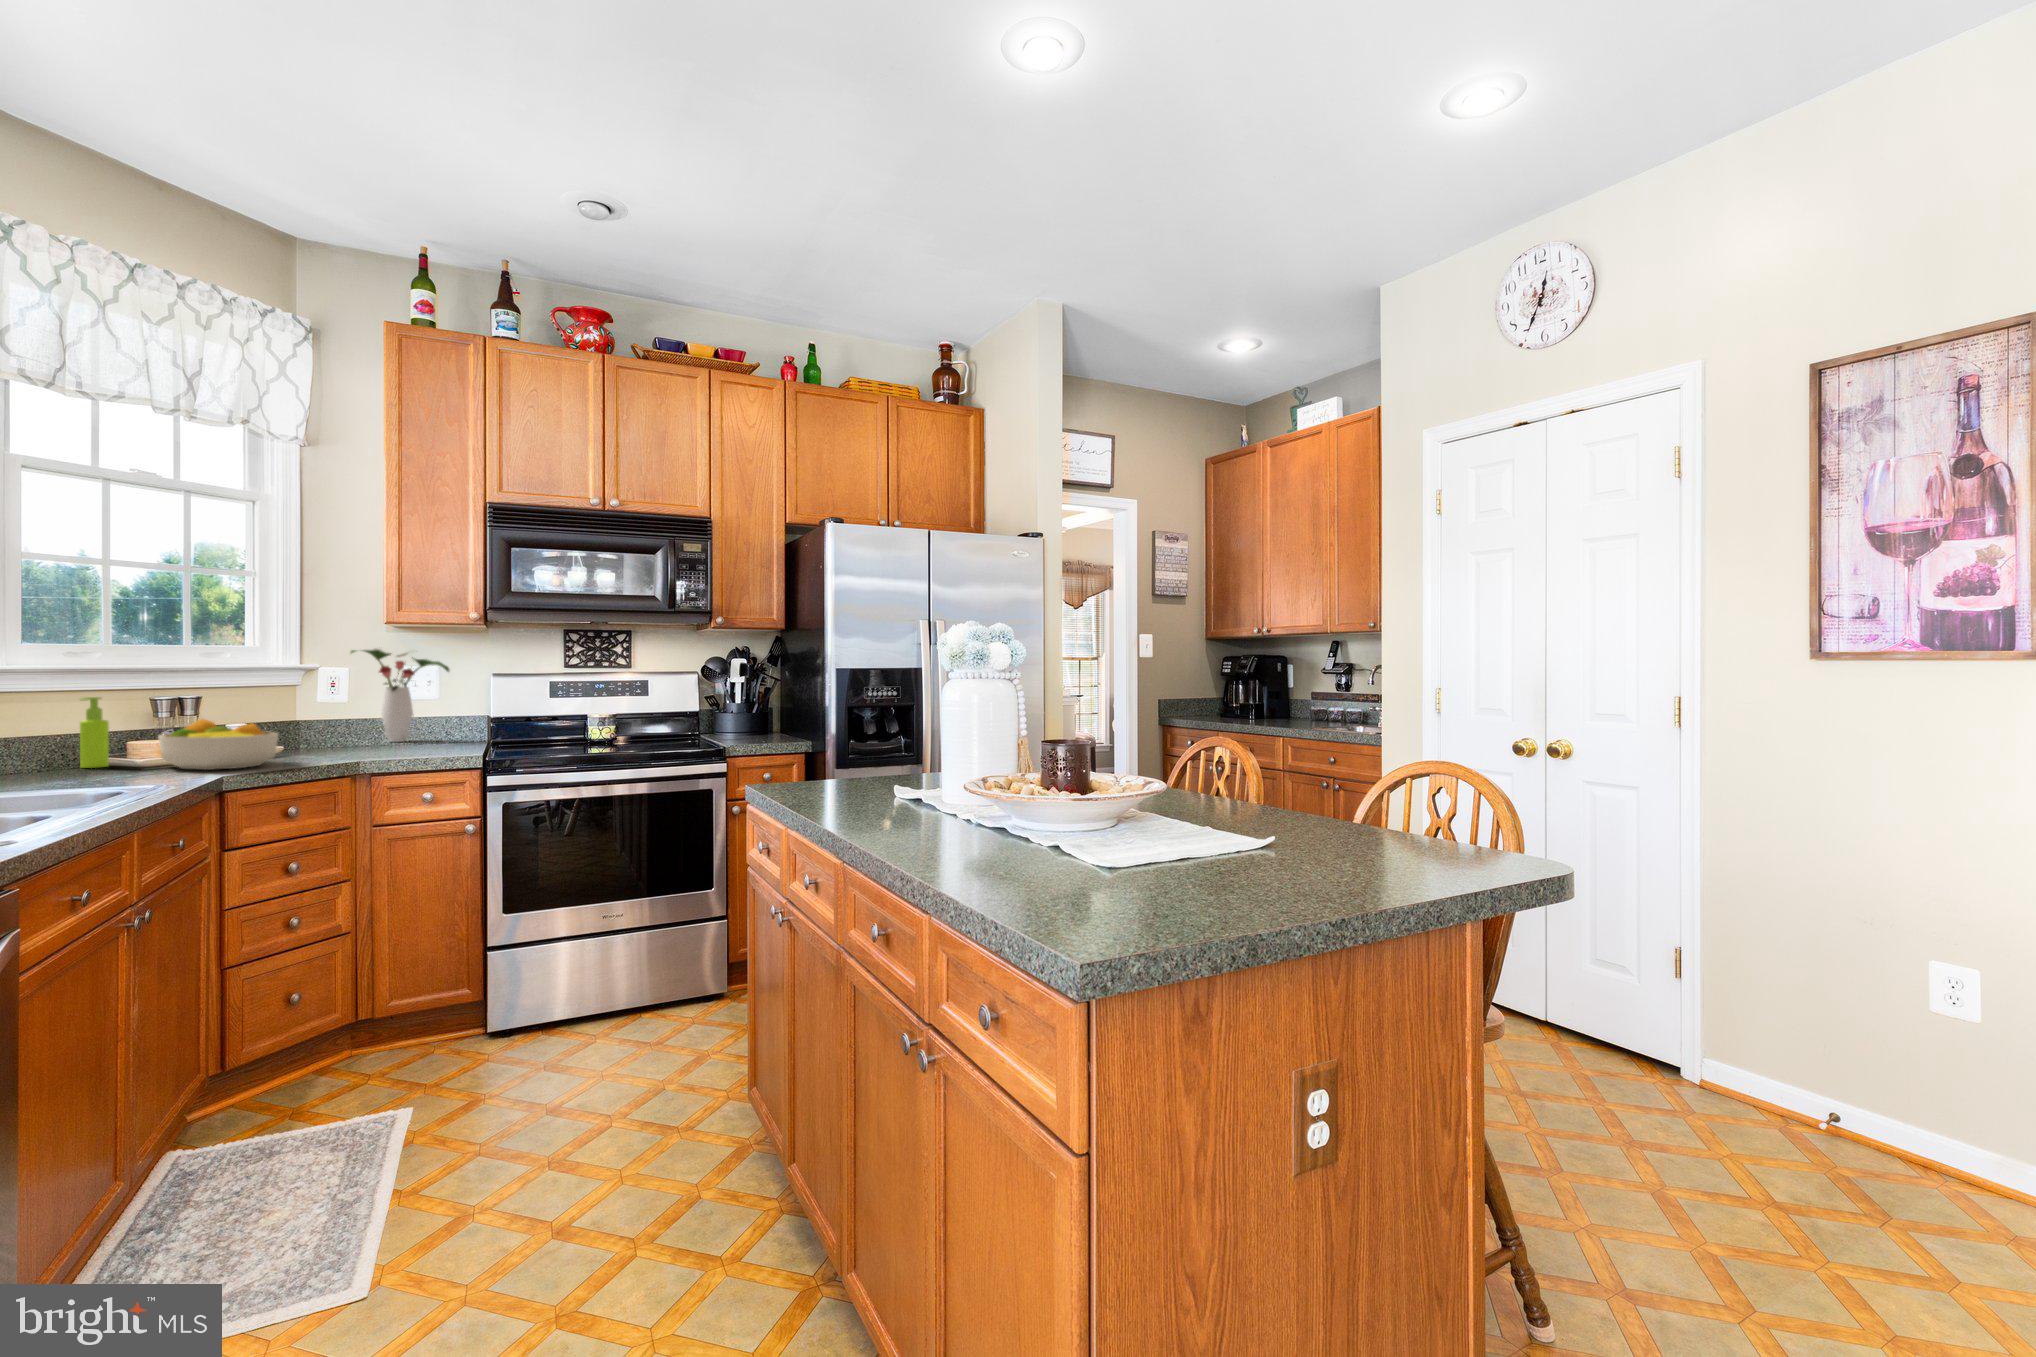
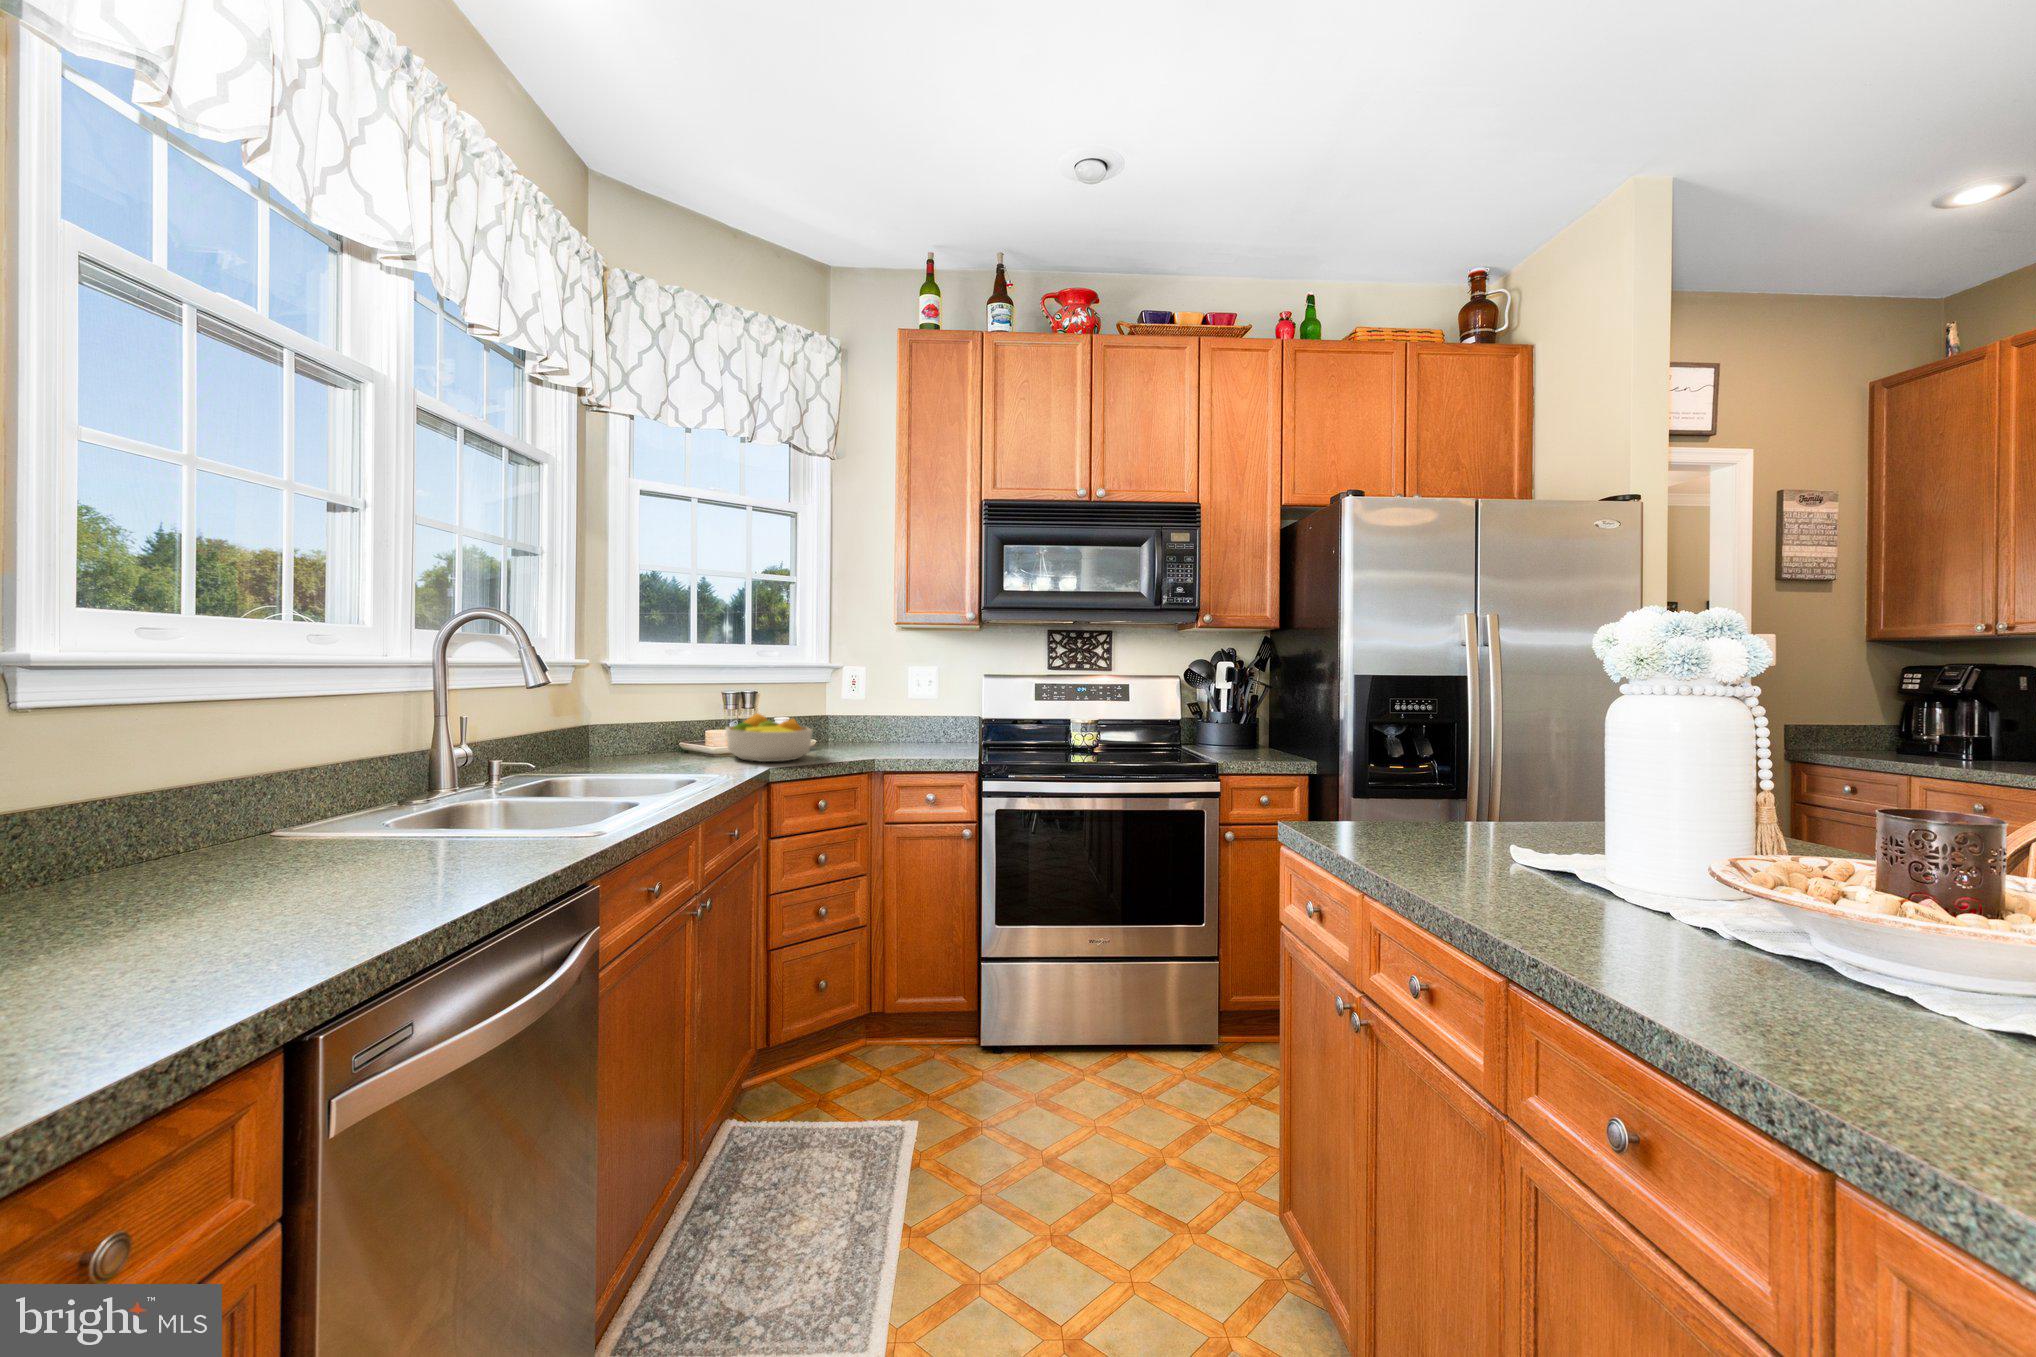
flower arrangement: present [351,647,449,742] -> none [869,645,950,737]
soap dispenser: present [80,697,109,768] -> none [672,692,692,754]

